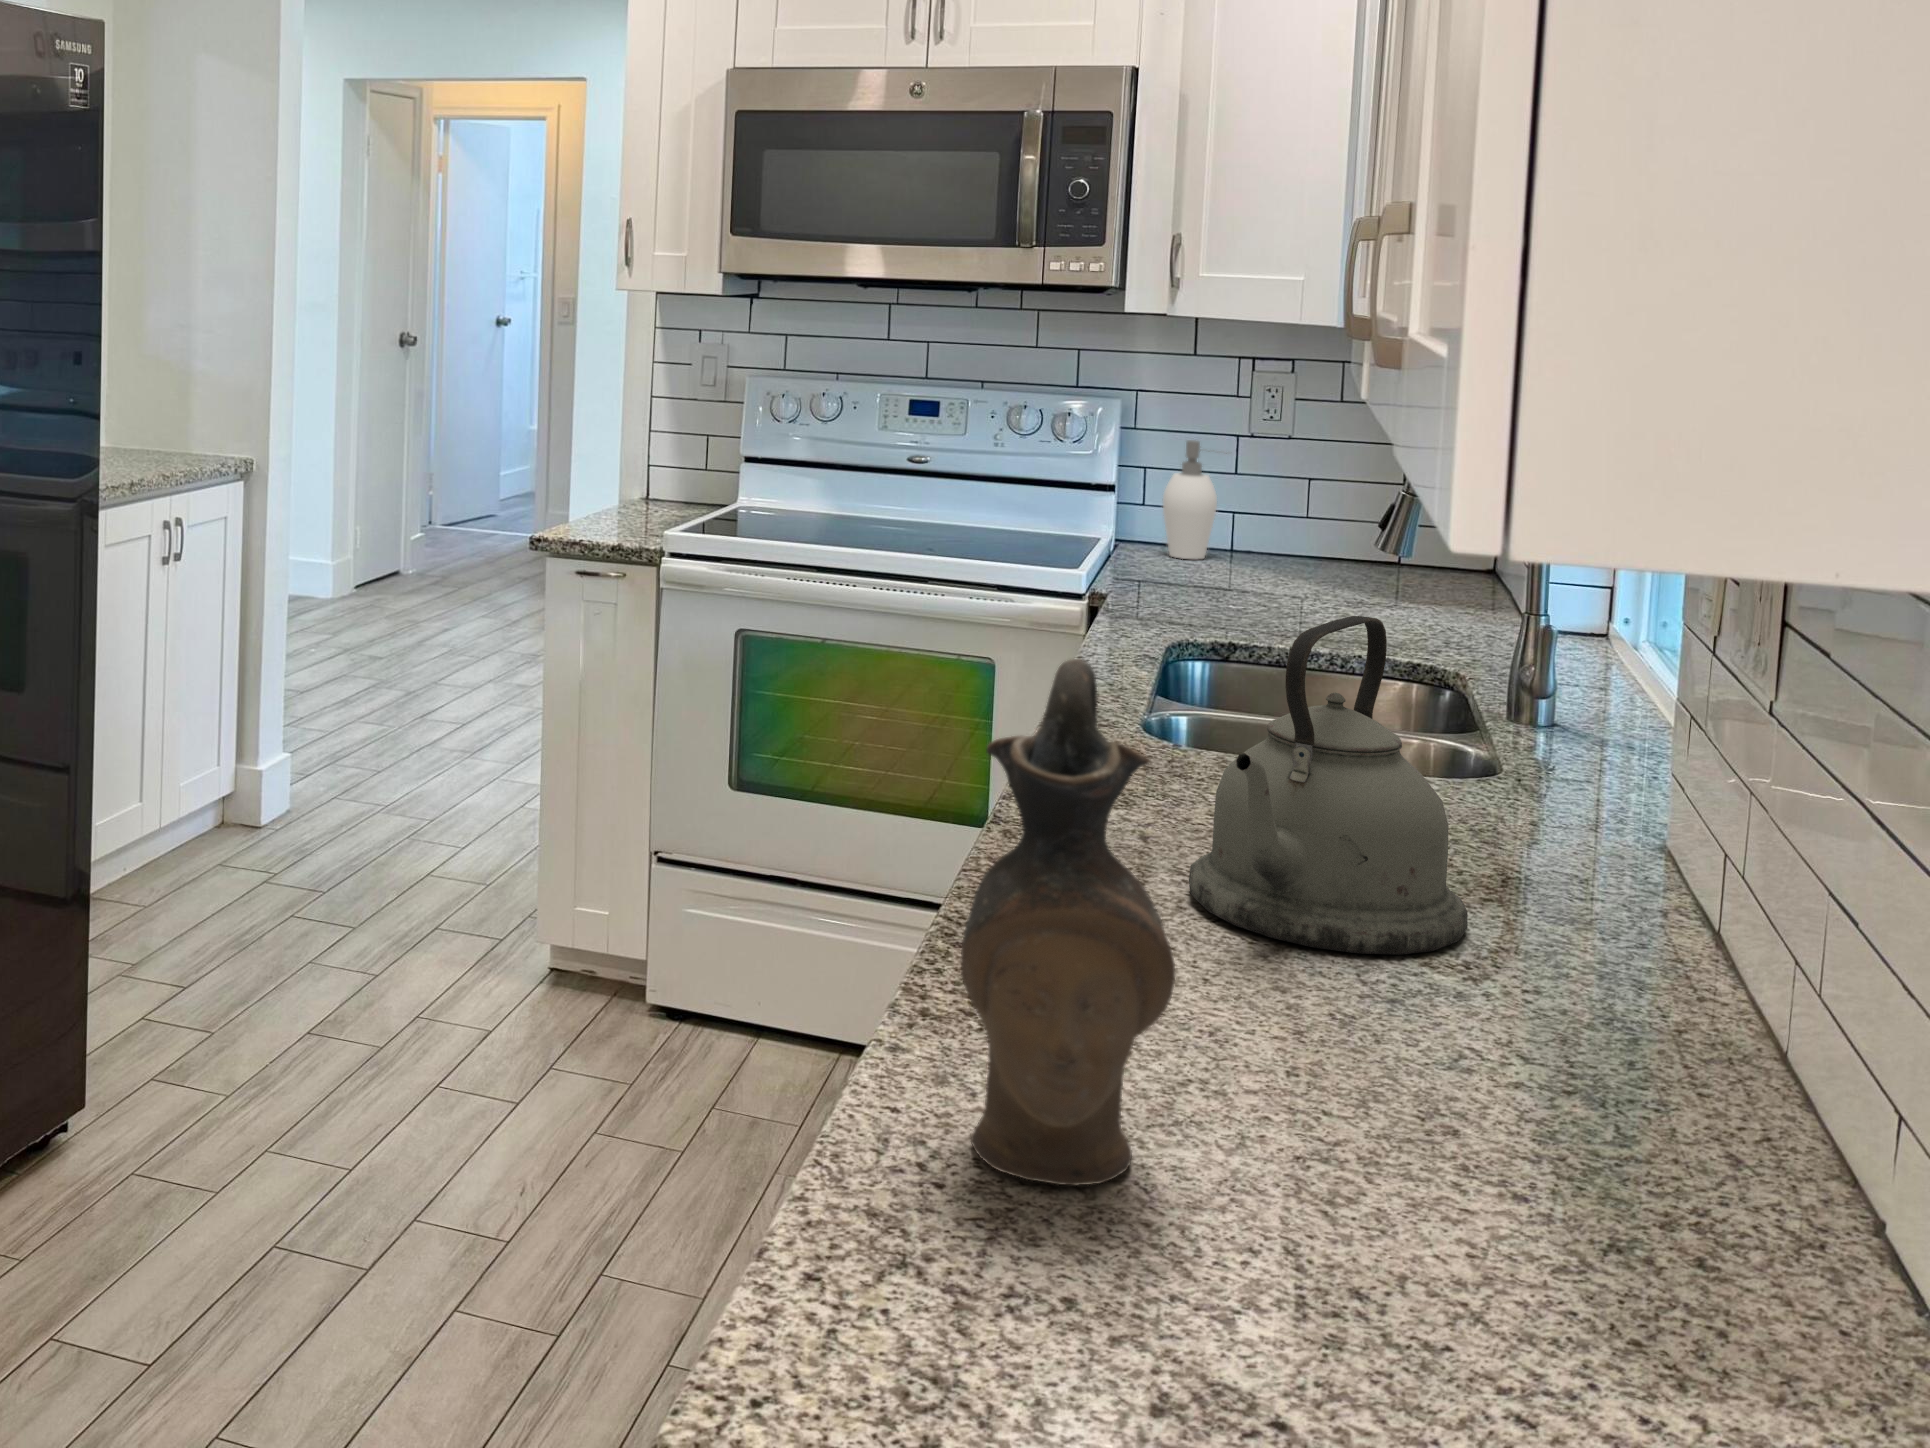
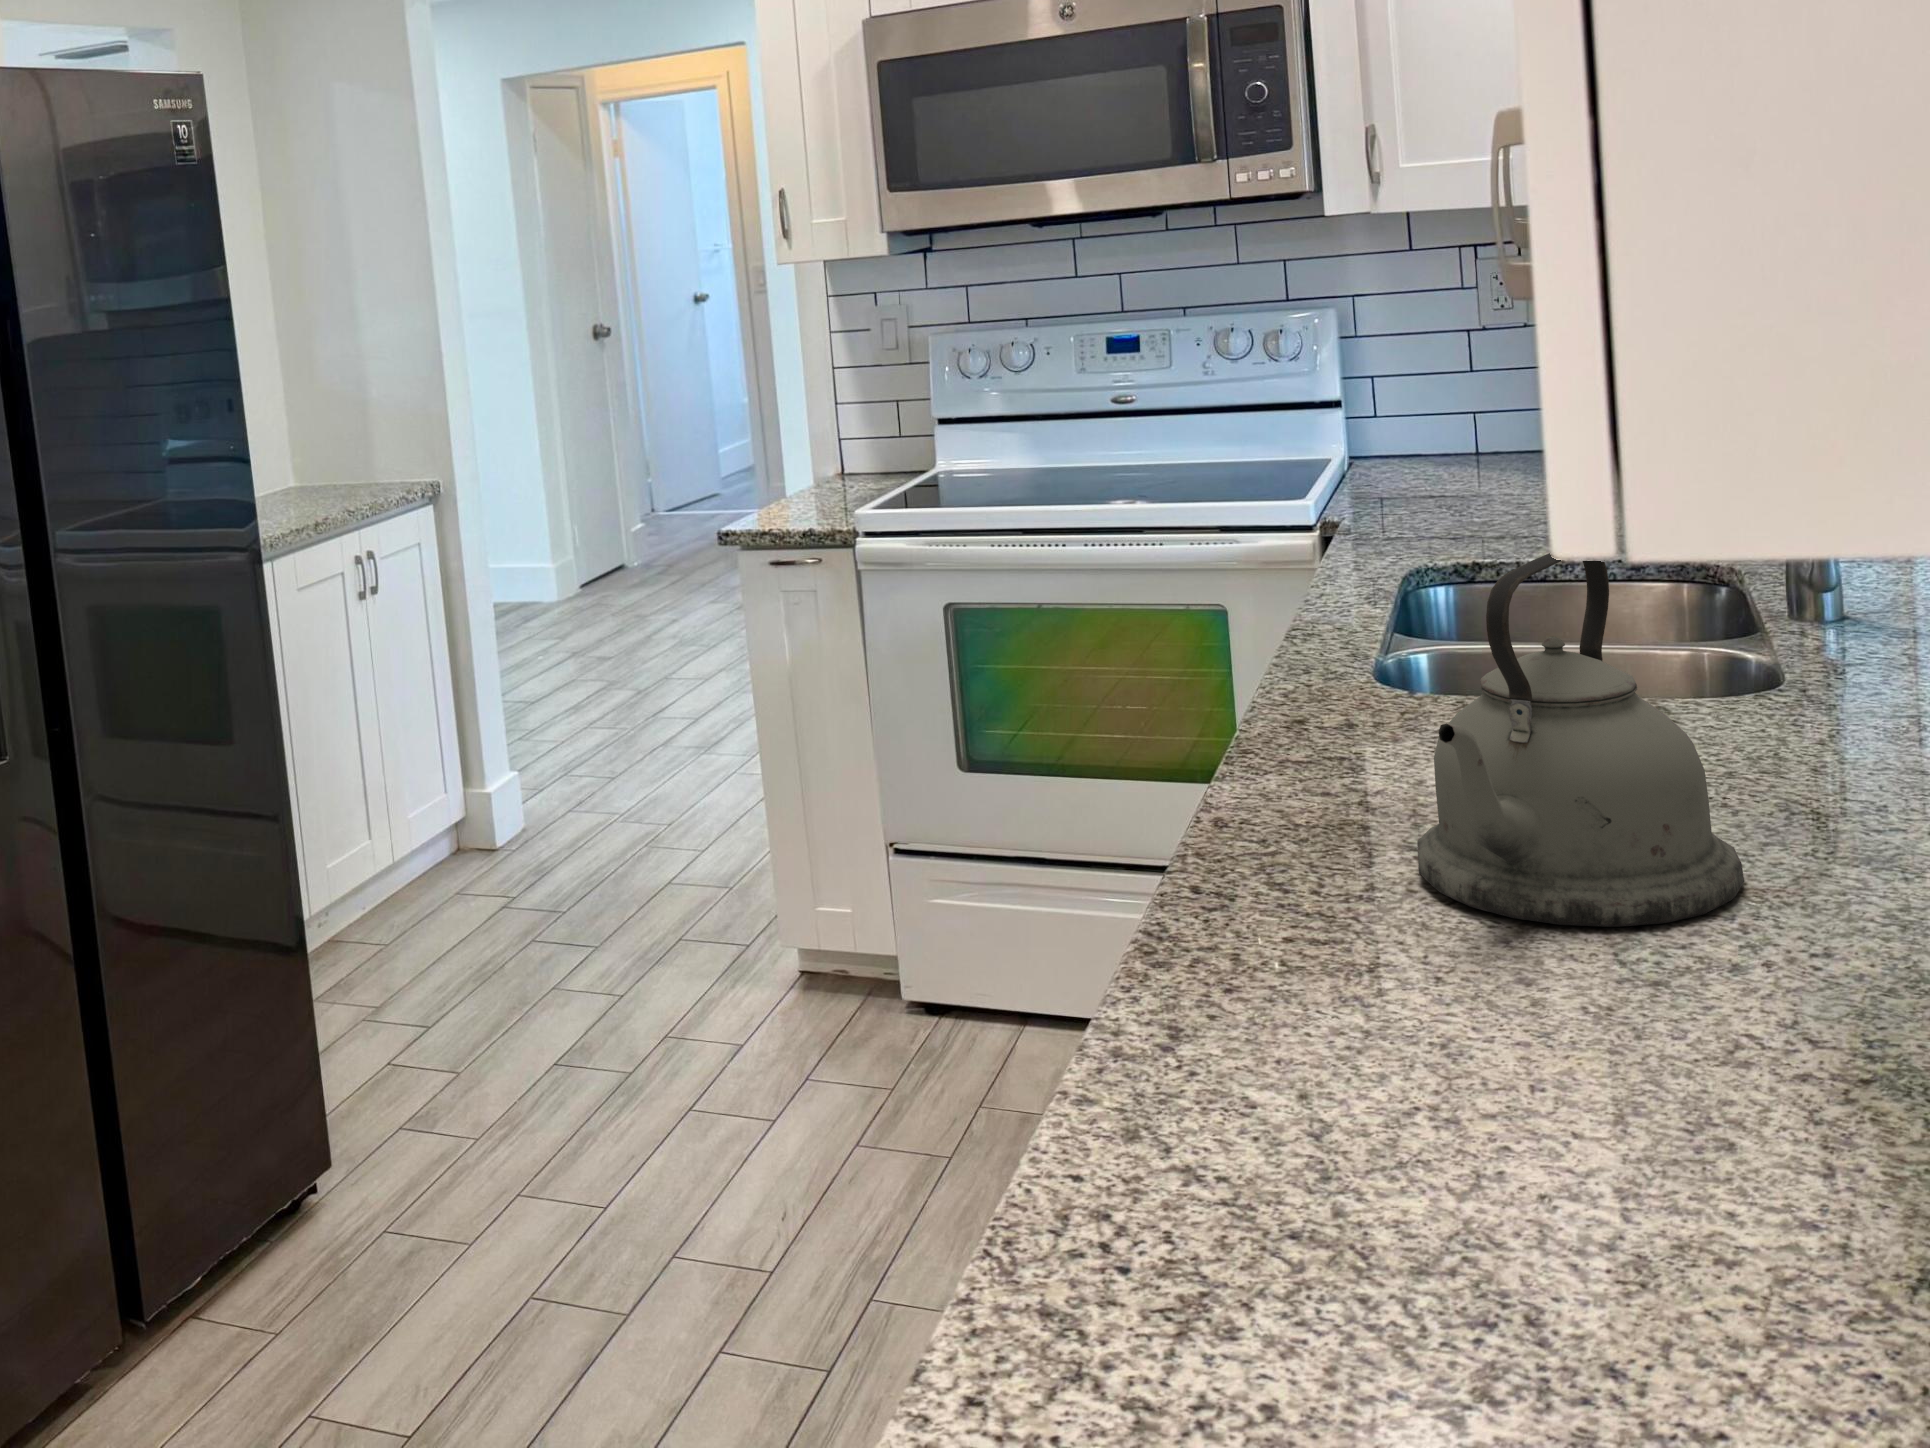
soap dispenser: present [1163,440,1217,559] -> none [1390,341,1458,467]
ceramic pitcher: present [961,659,1175,1185] -> none [1112,667,1356,1258]

